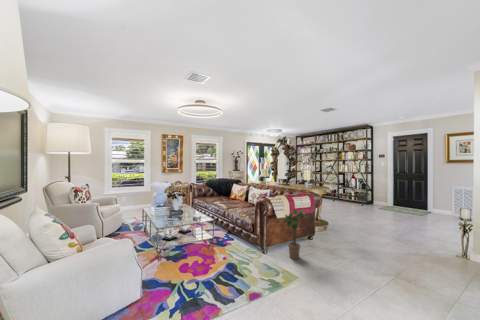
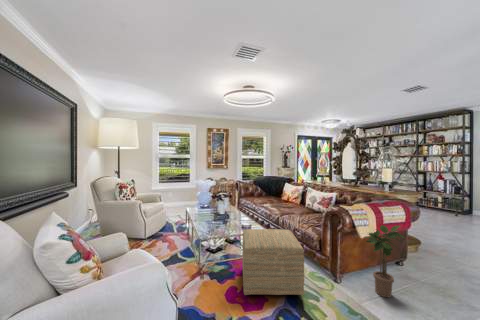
ottoman: none [194,218,239,267] -> present [242,229,304,296]

